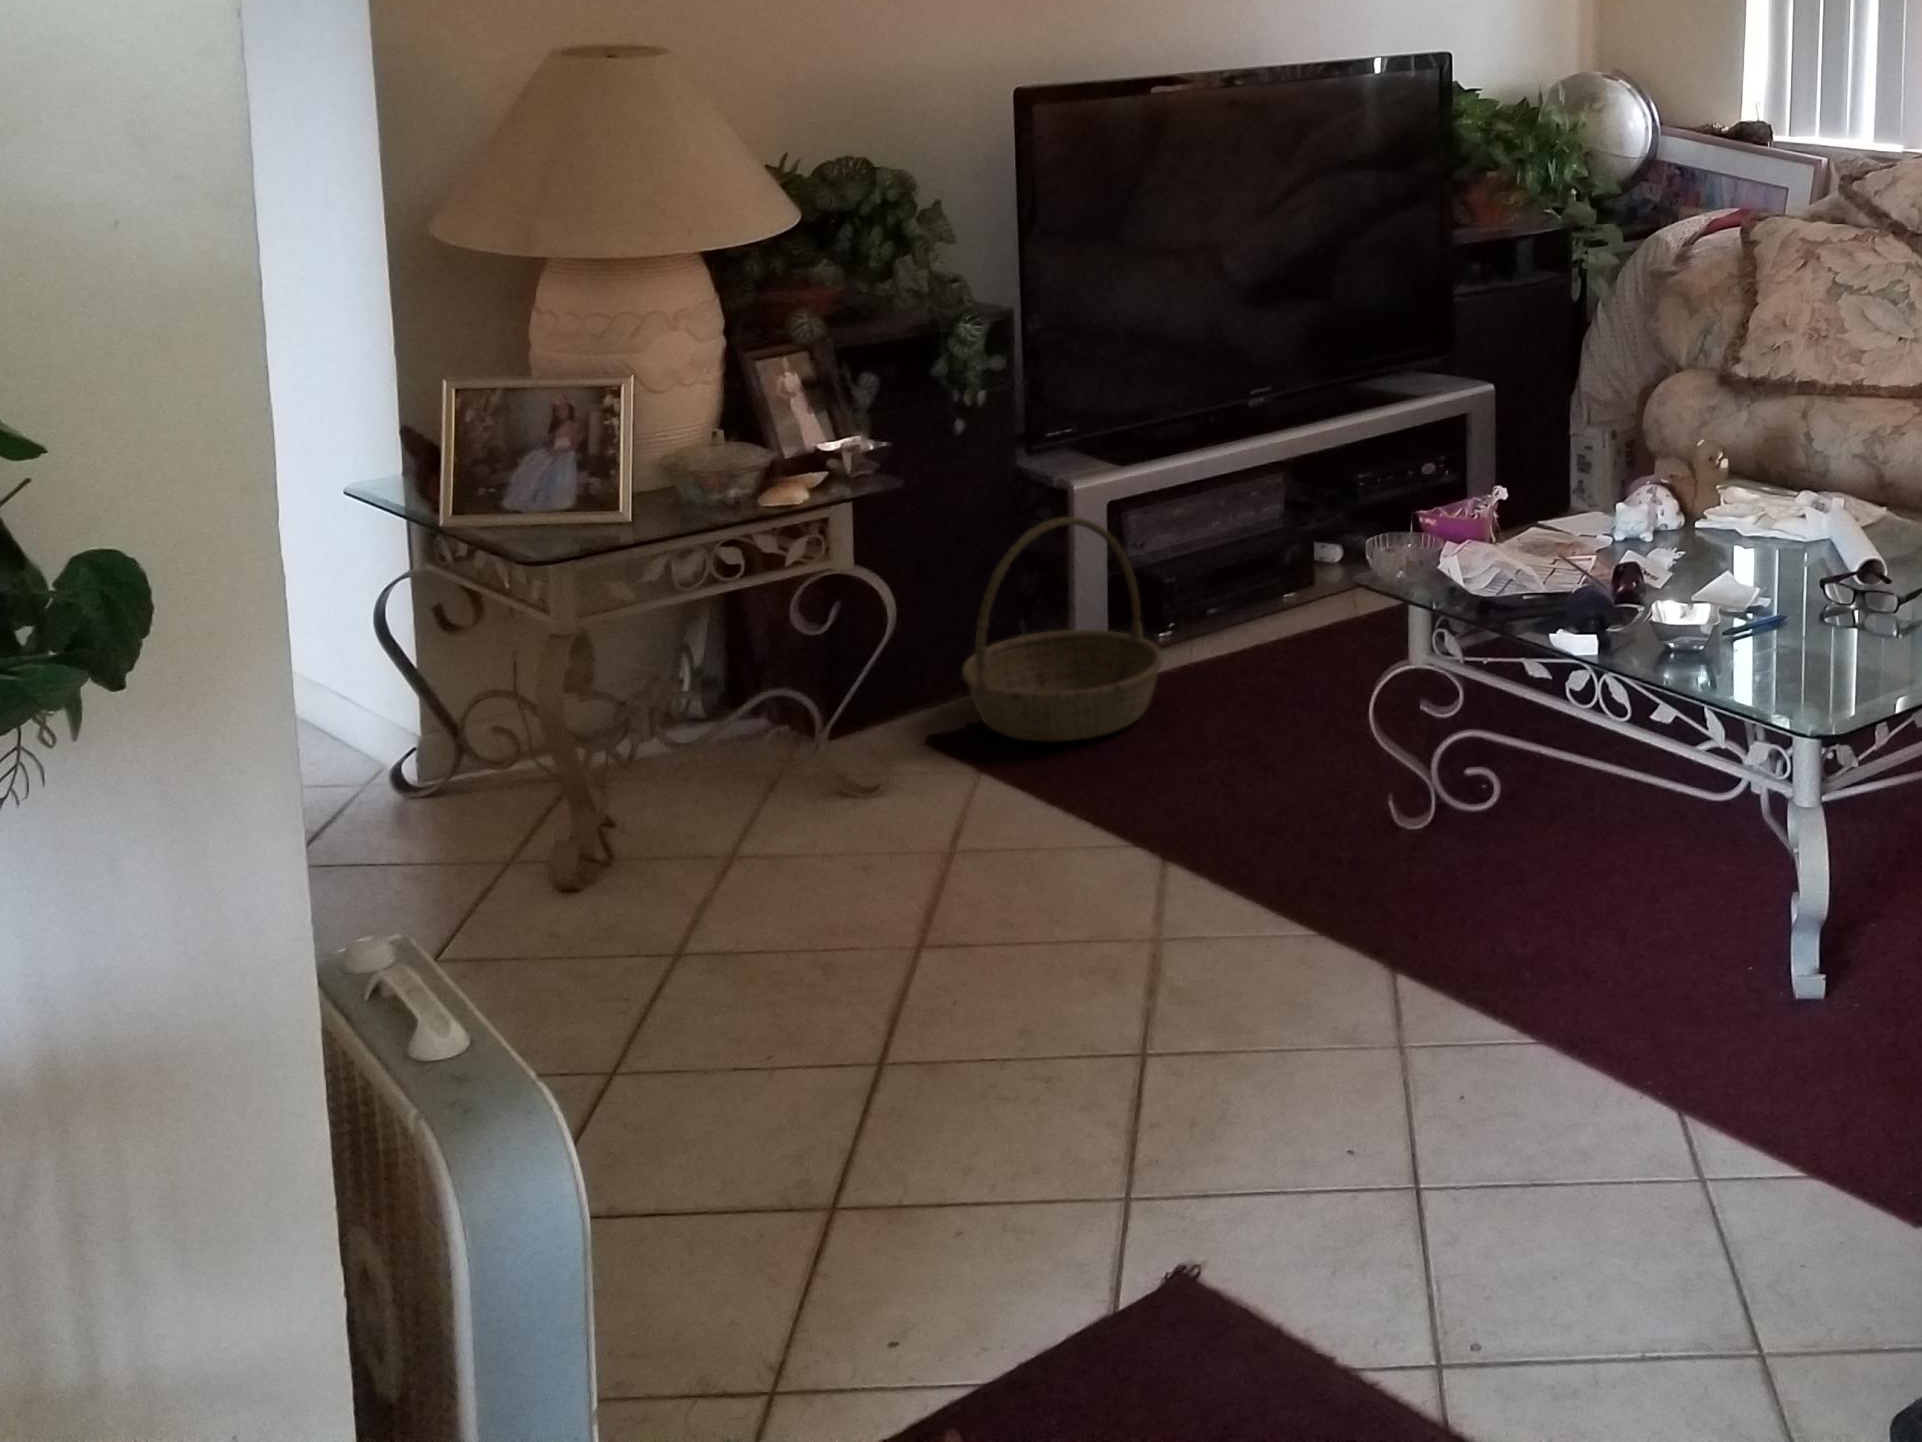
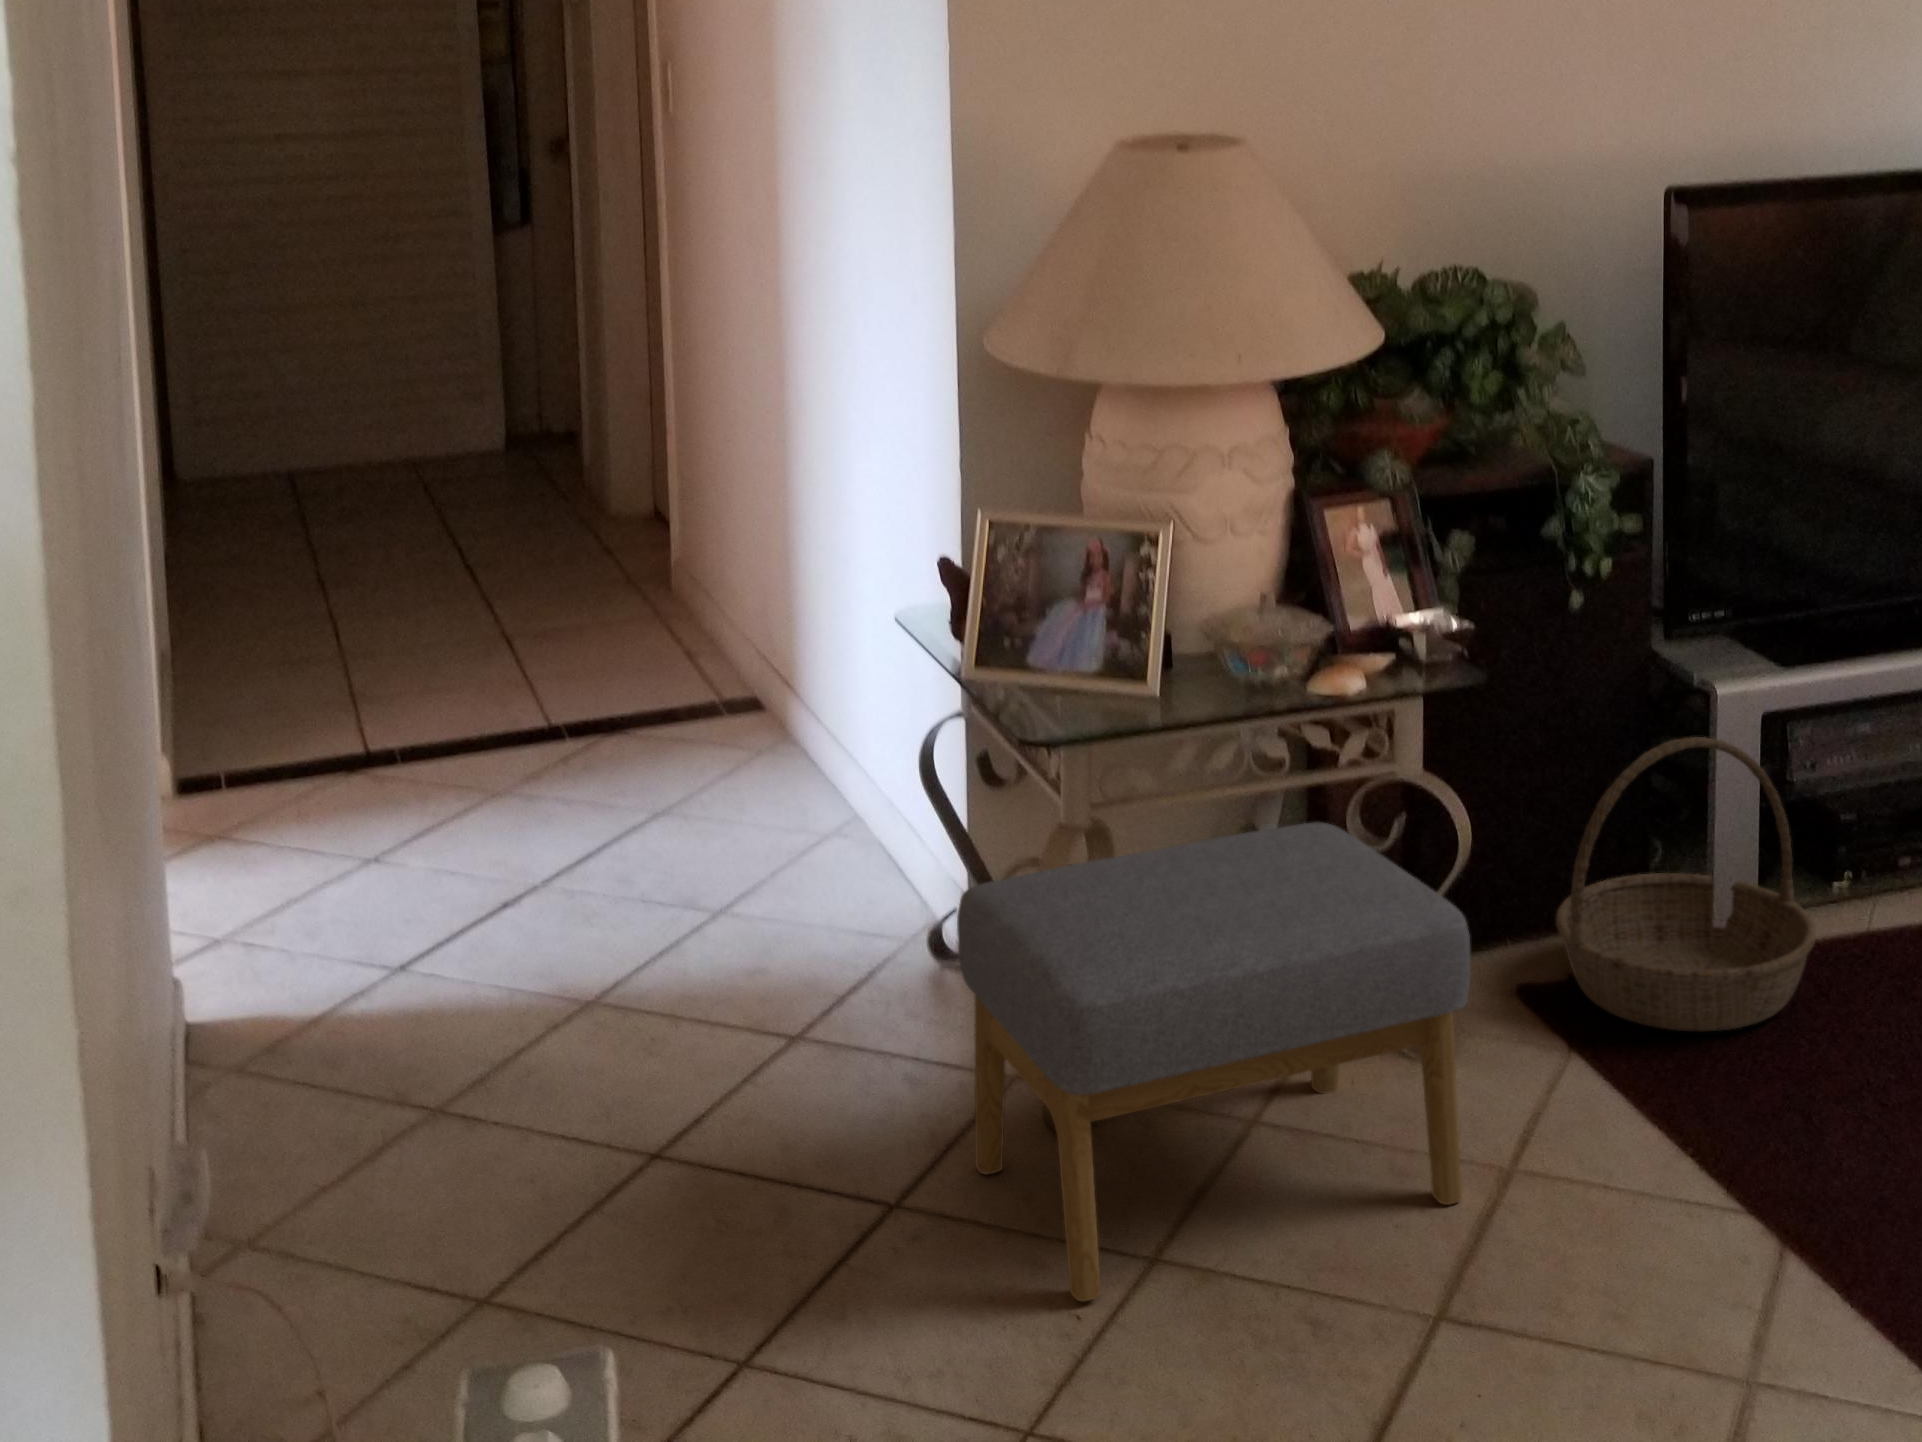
footstool: none [475,607,920,990] -> present [957,822,1470,1302]

